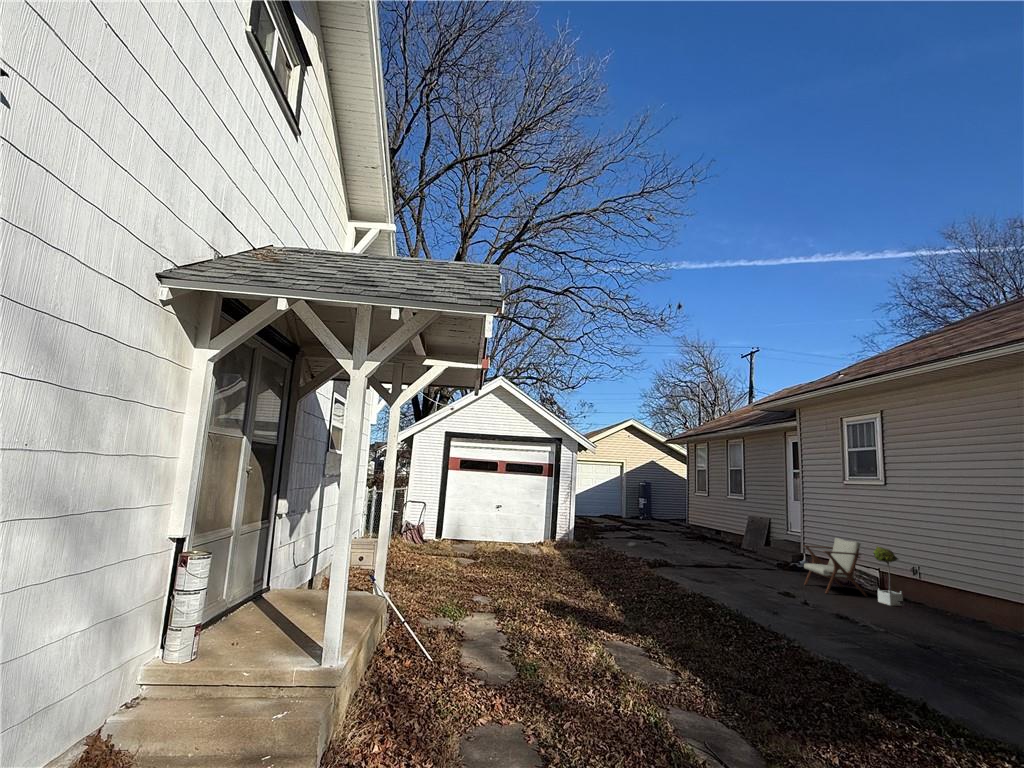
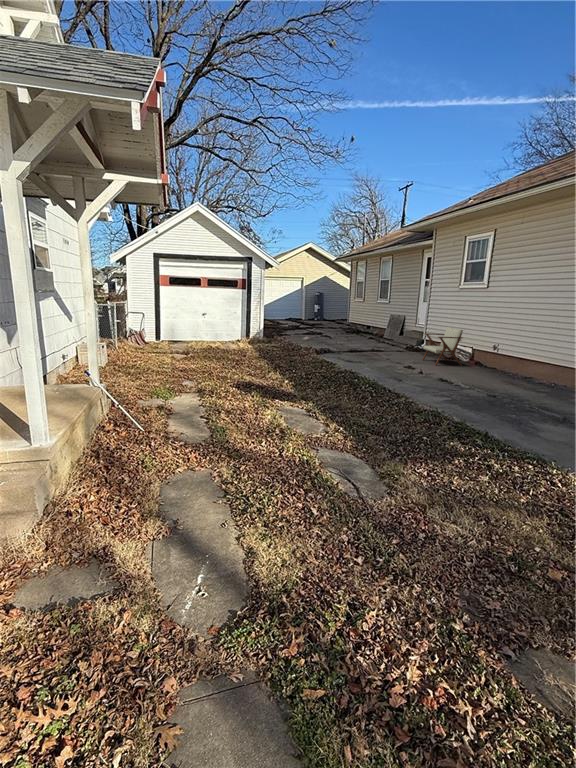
potted tree: present [873,546,903,606] -> none [468,331,487,371]

